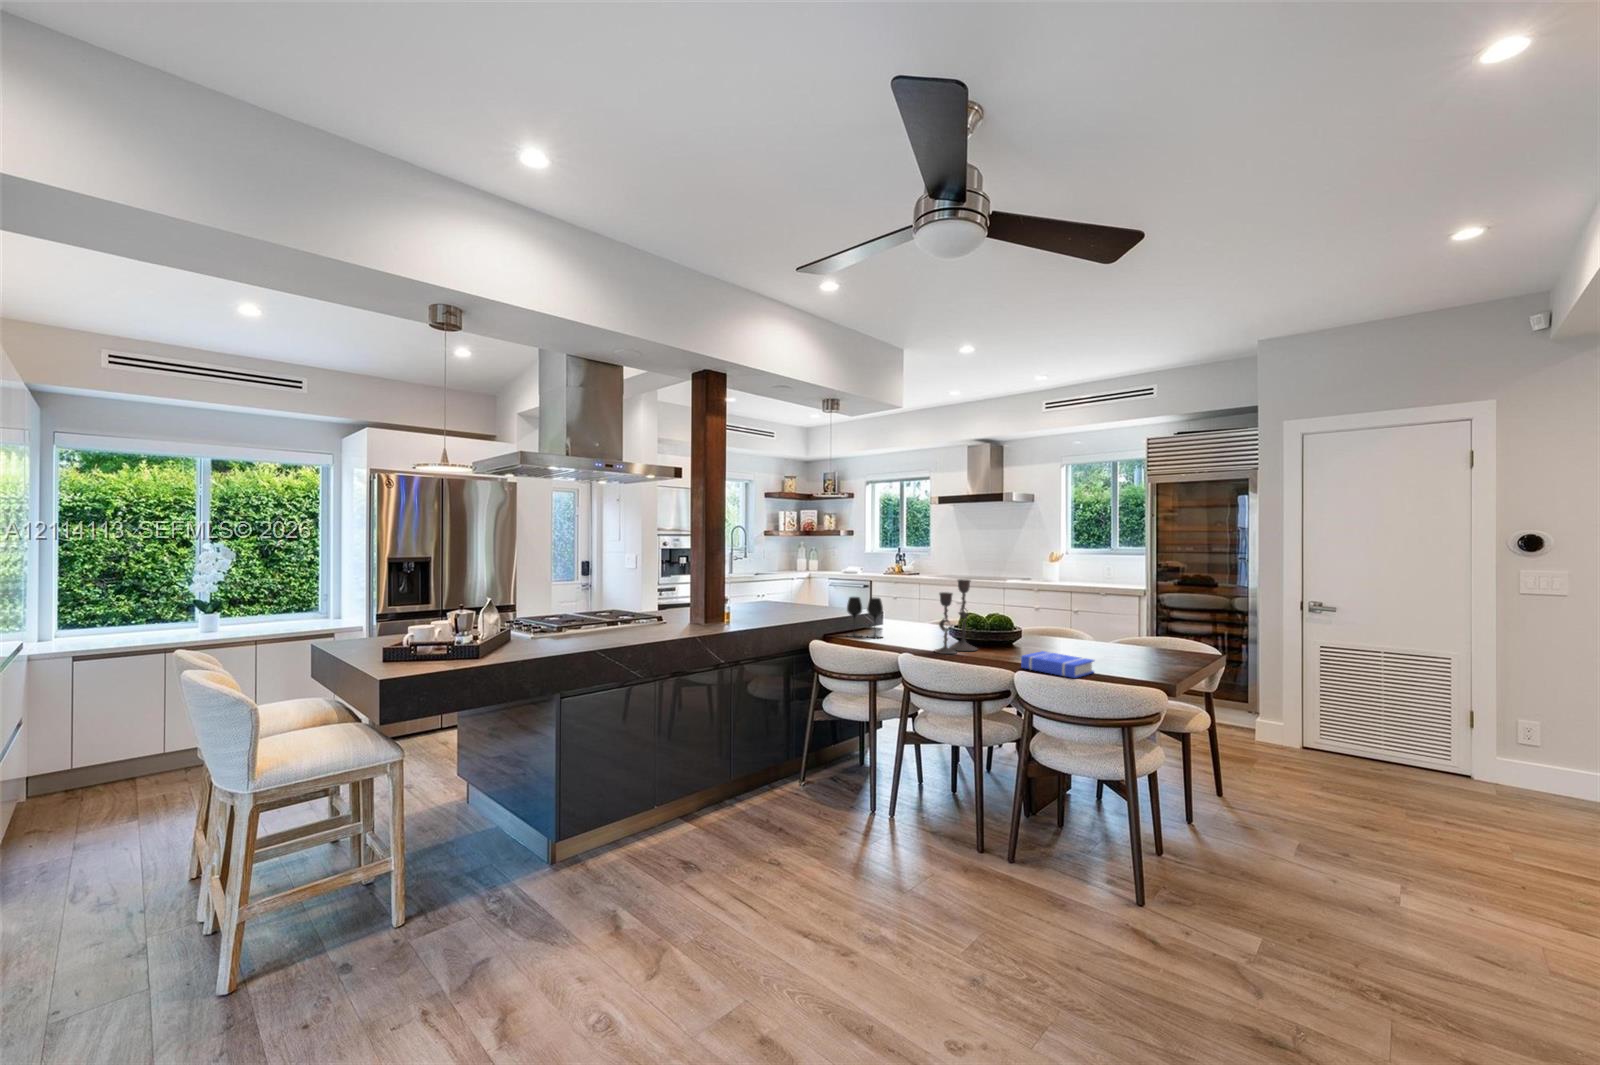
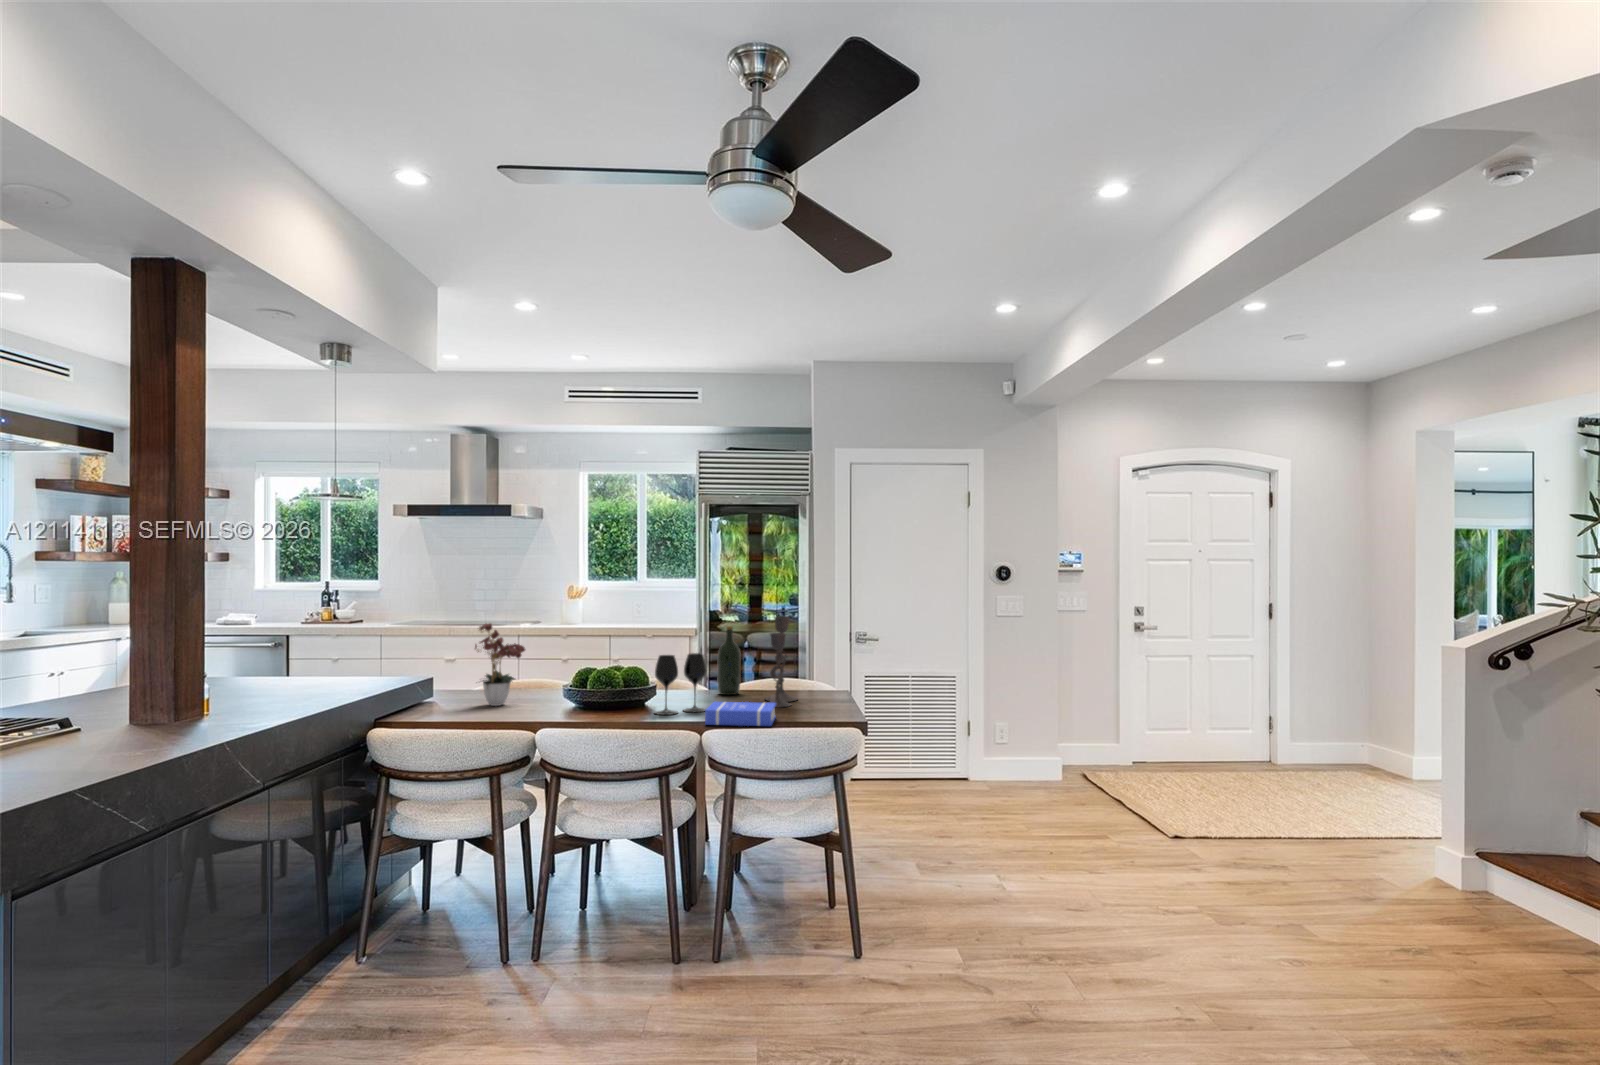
flower arrangement: none [895,574,936,634] -> present [475,624,525,706]
candlestick: present [935,579,977,654] -> present [765,616,797,708]
wine bottle: none [1085,591,1107,651] -> present [718,626,741,695]
wine glass: present [847,597,883,638] -> present [655,653,707,715]

